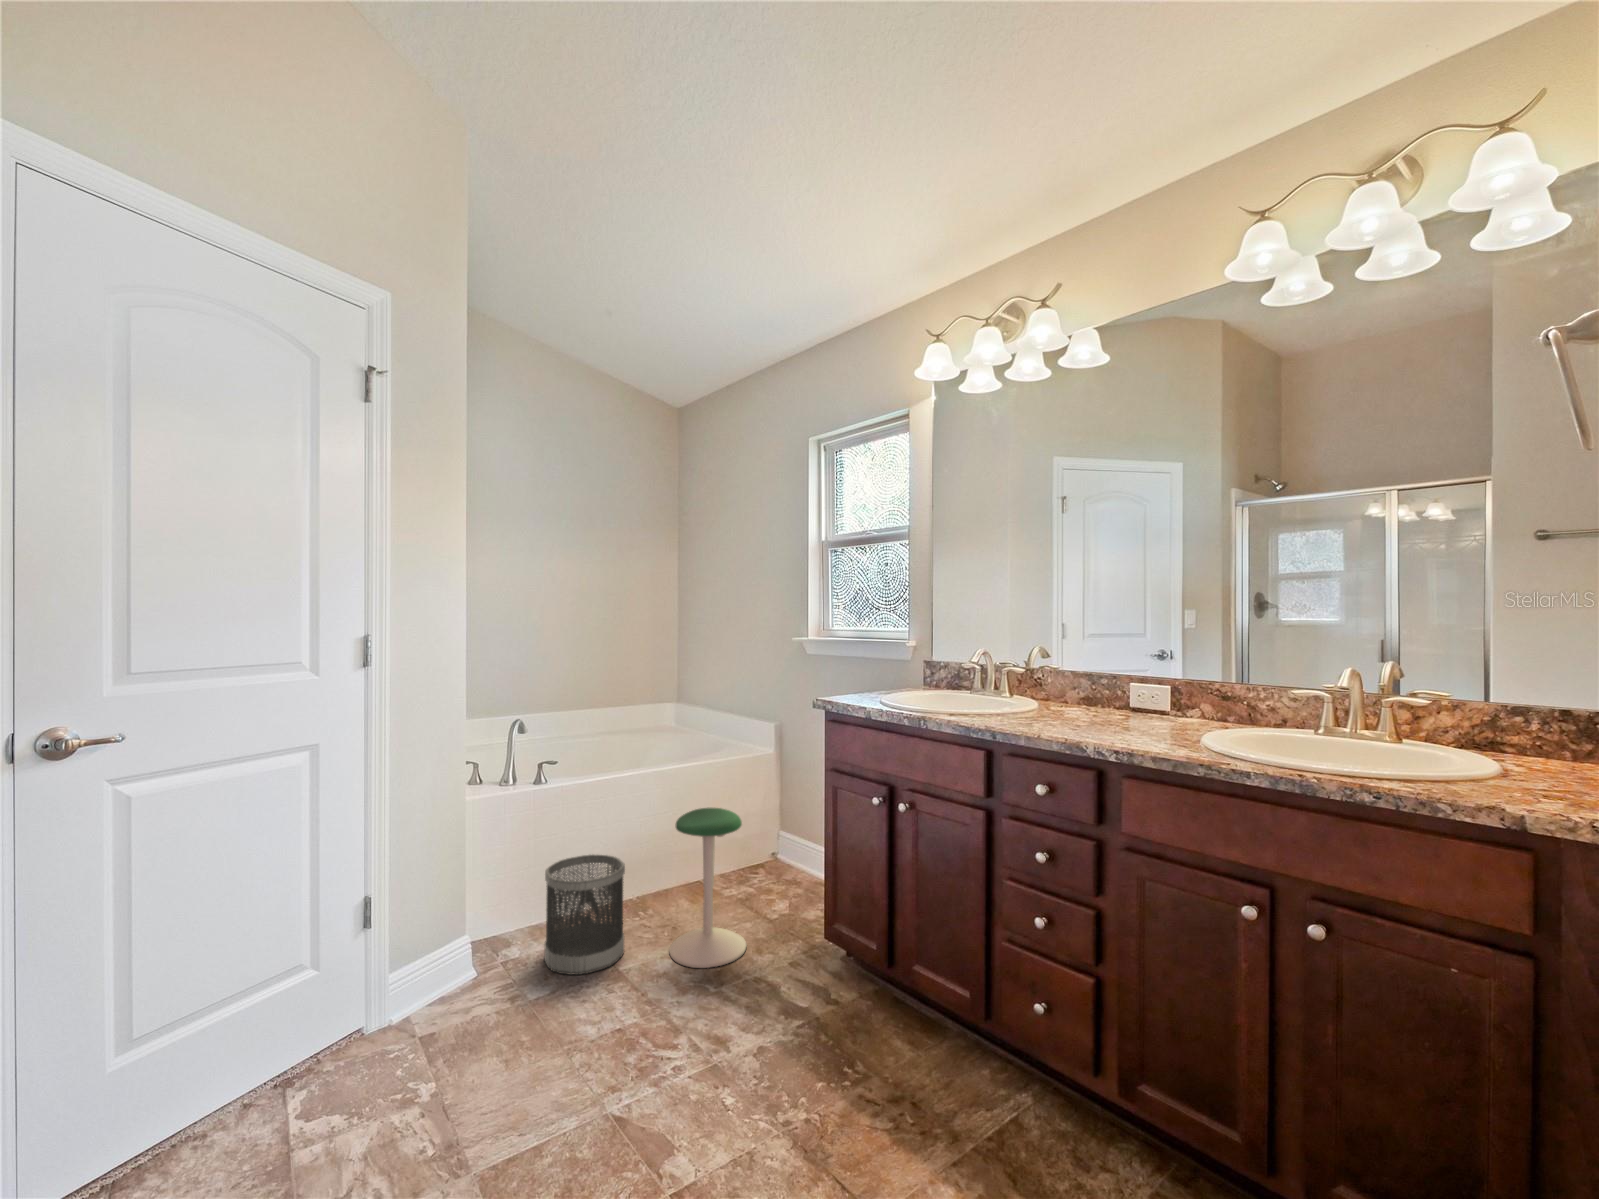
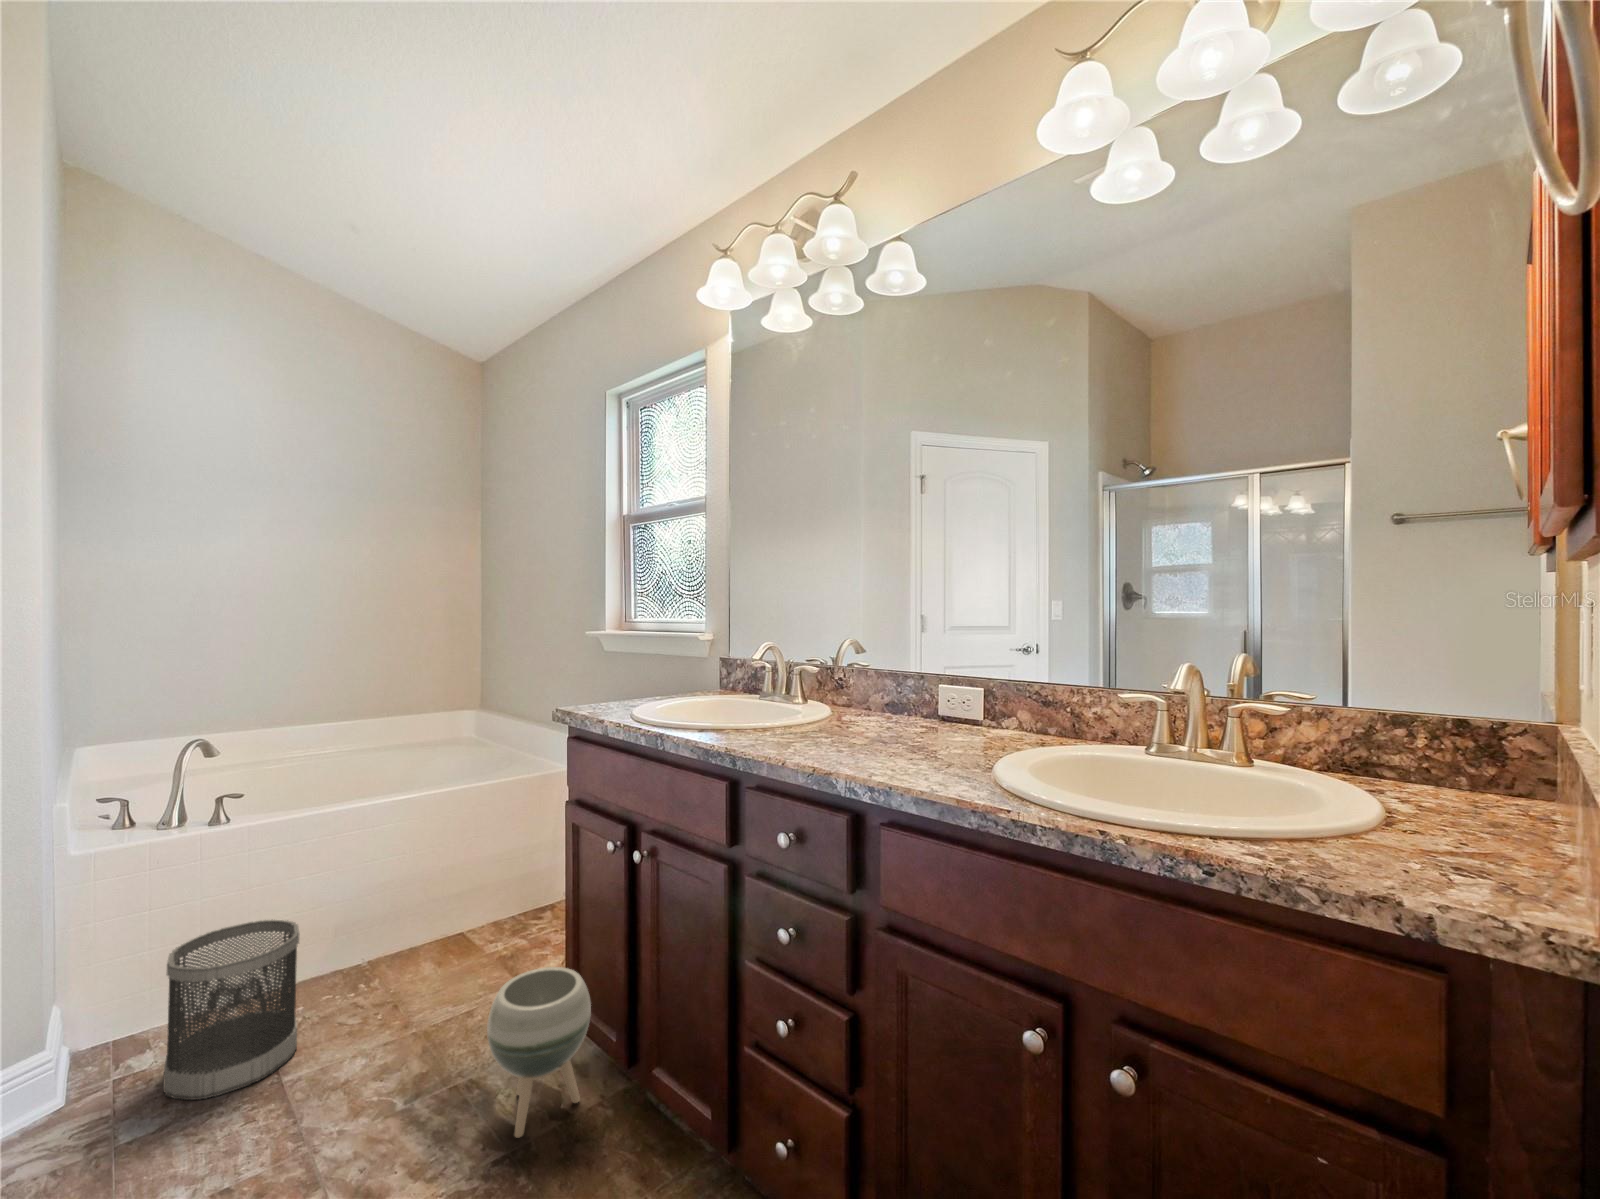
stool: present [669,808,747,968] -> none [358,851,475,1074]
planter: none [785,894,857,1011] -> present [487,967,591,1138]

